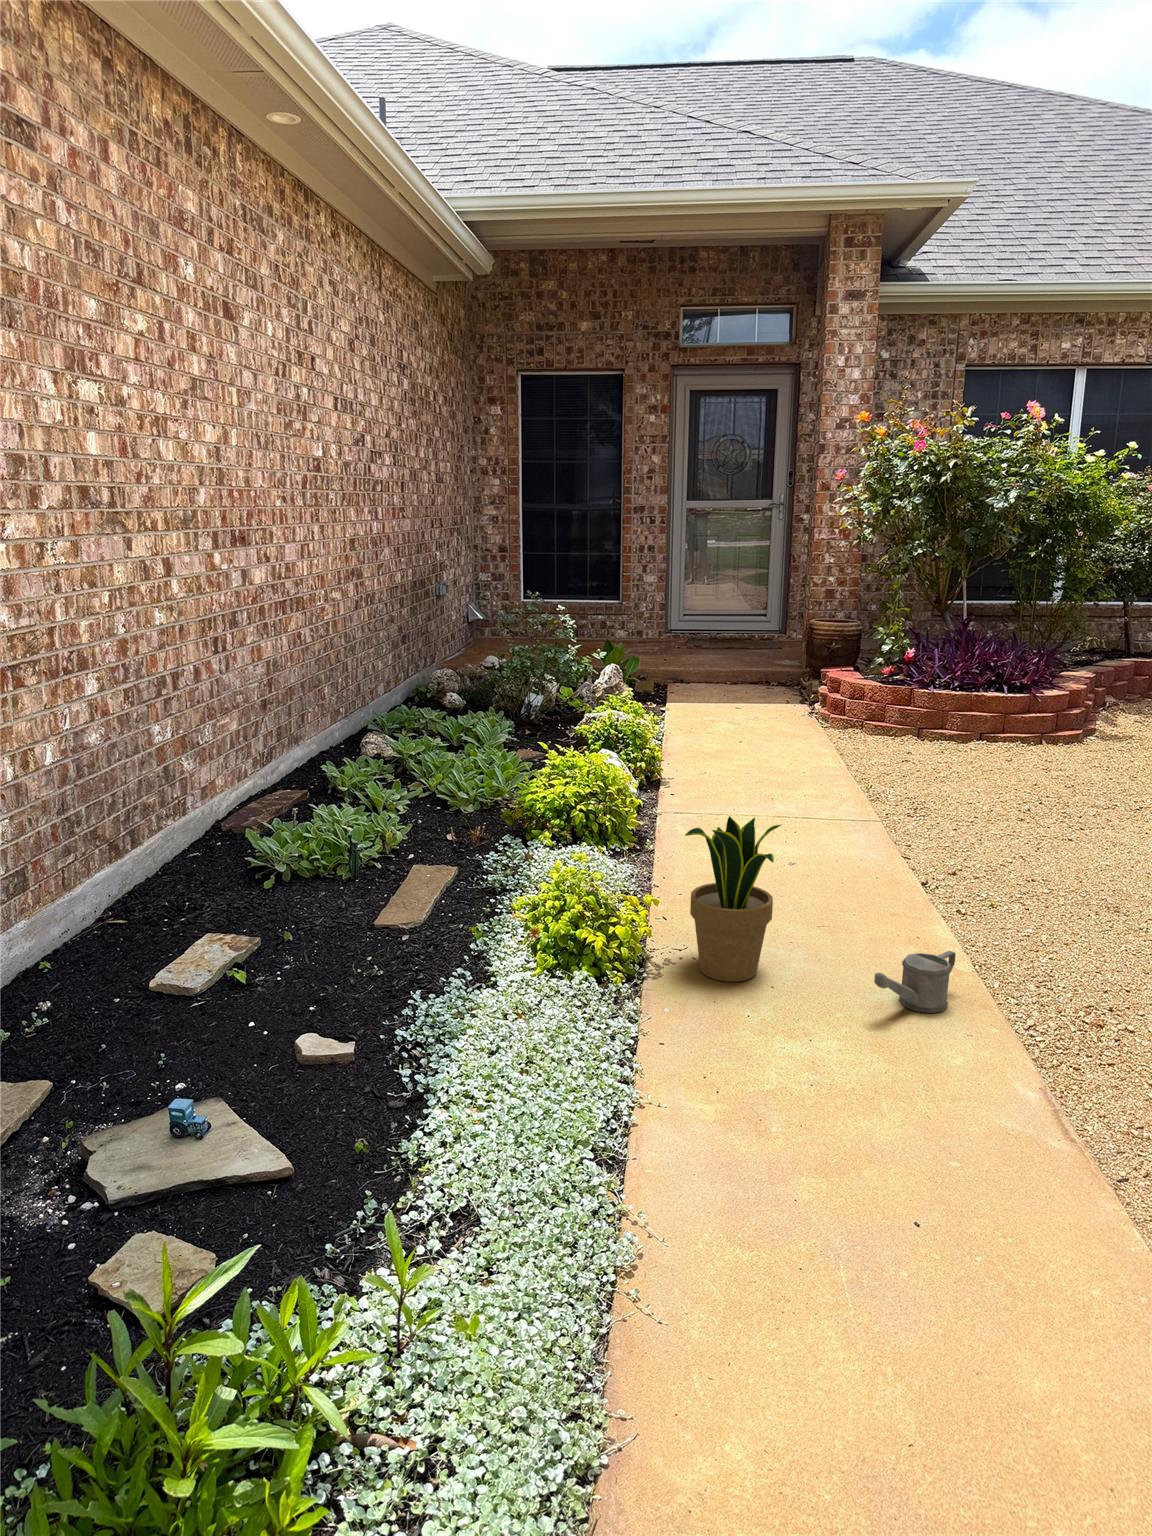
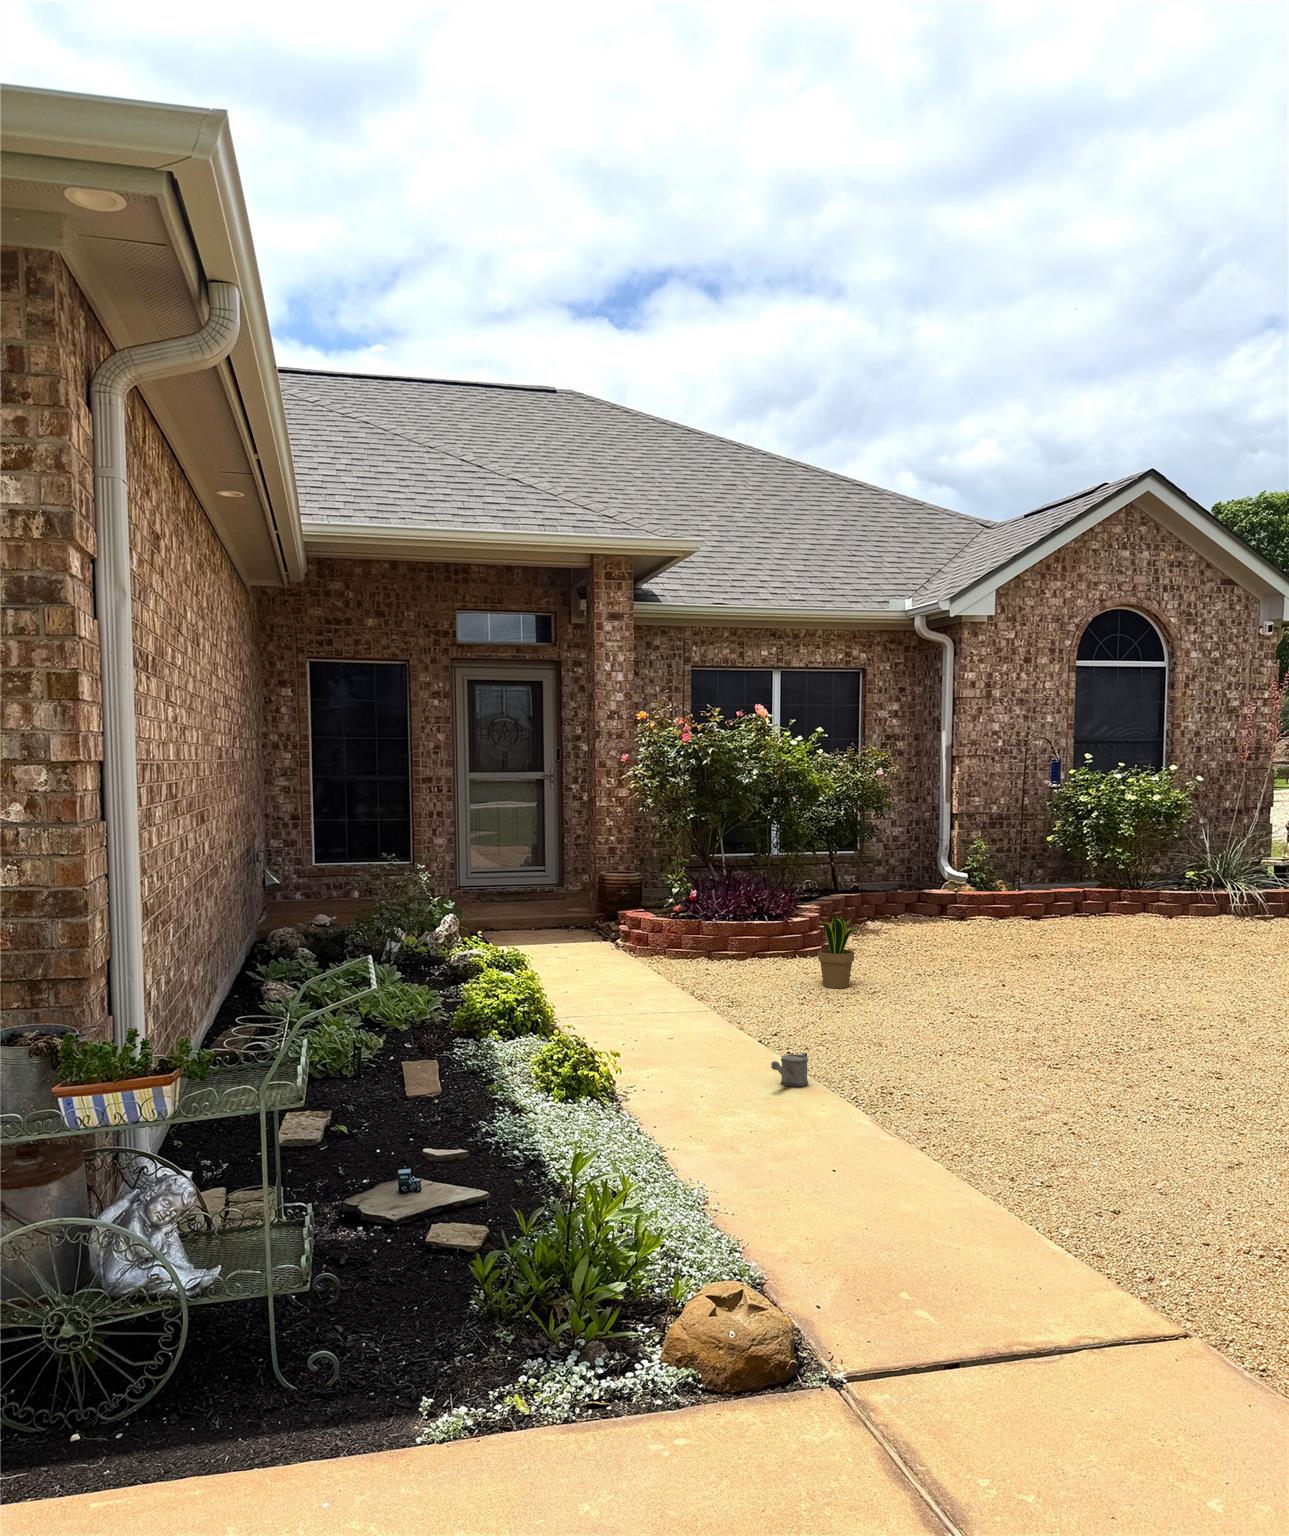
potted plant: present [685,816,781,982] -> present [818,915,857,988]

